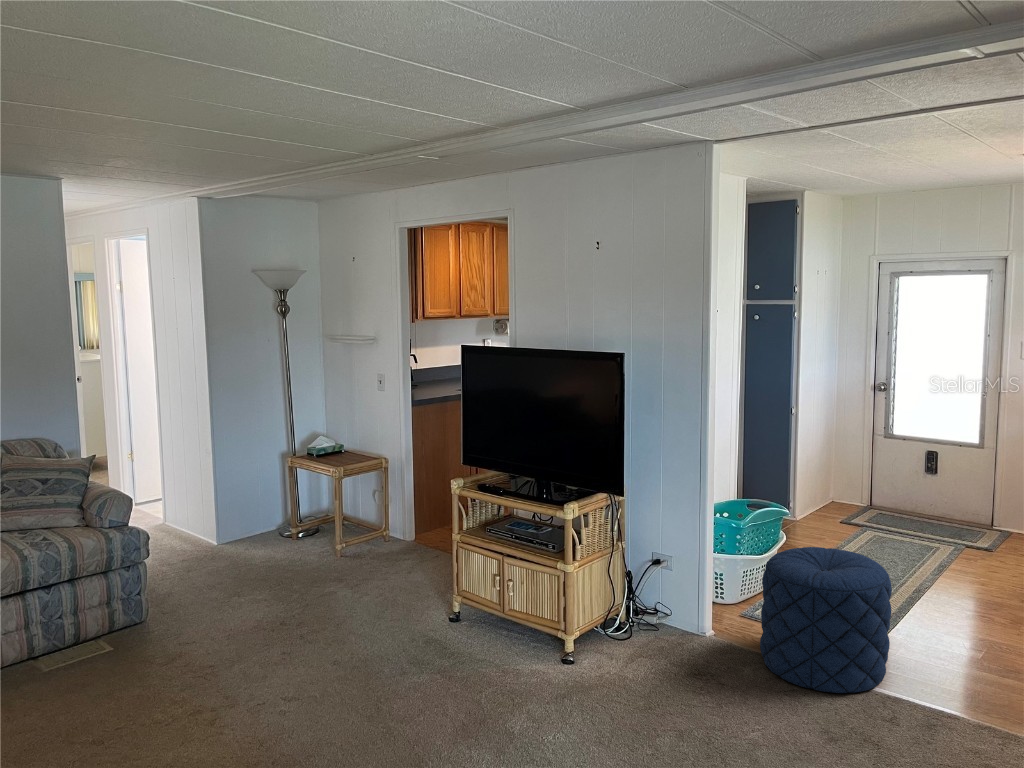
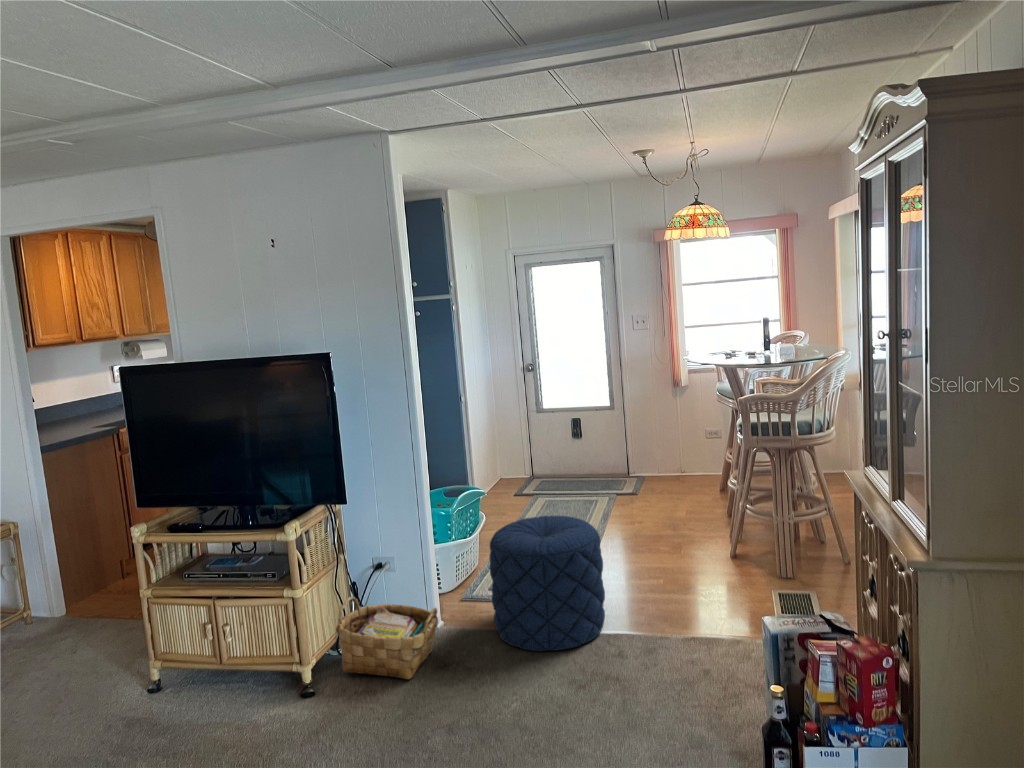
woven basket: none [602,583,700,674] -> present [336,597,438,679]

